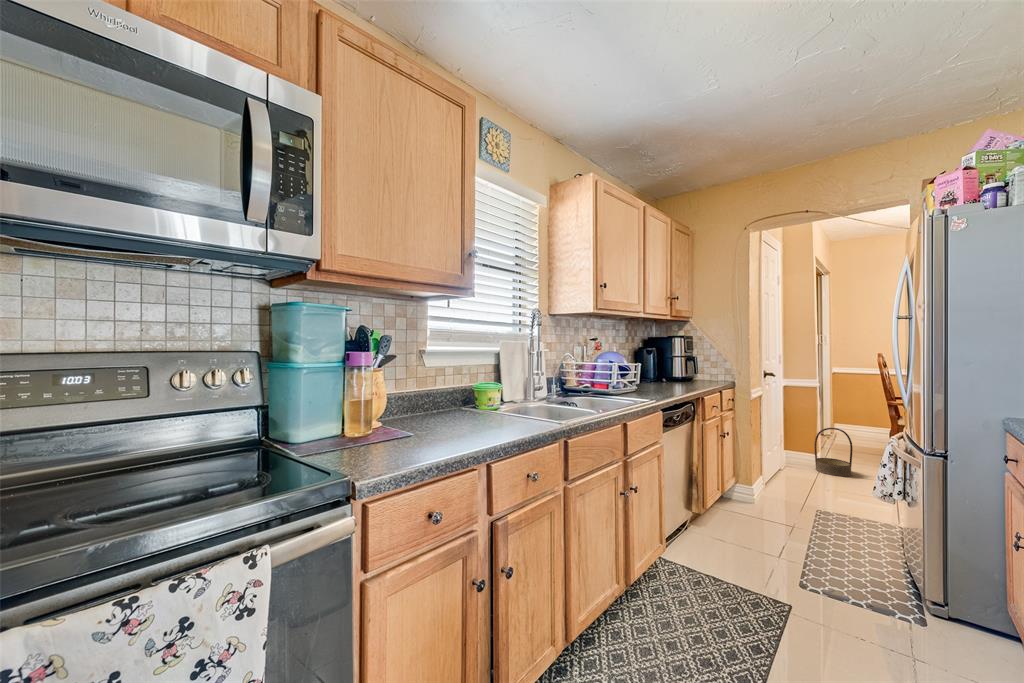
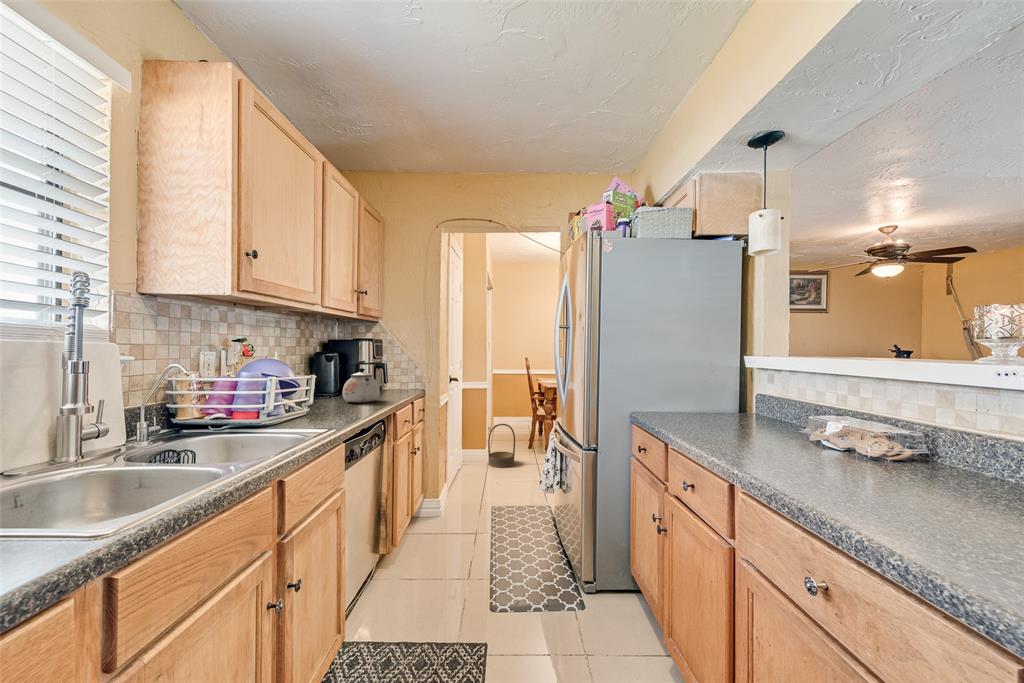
kettle: none [661,354,691,387] -> present [343,361,380,403]

